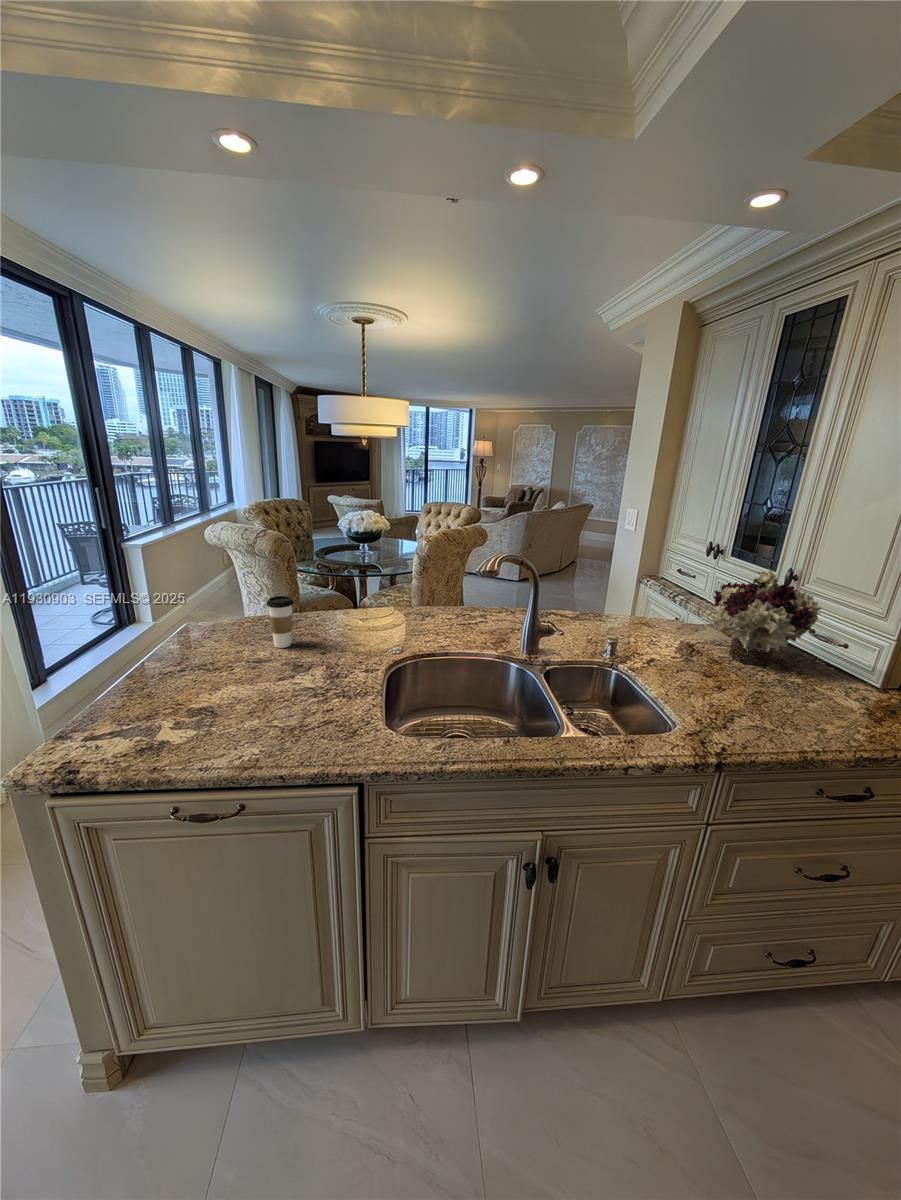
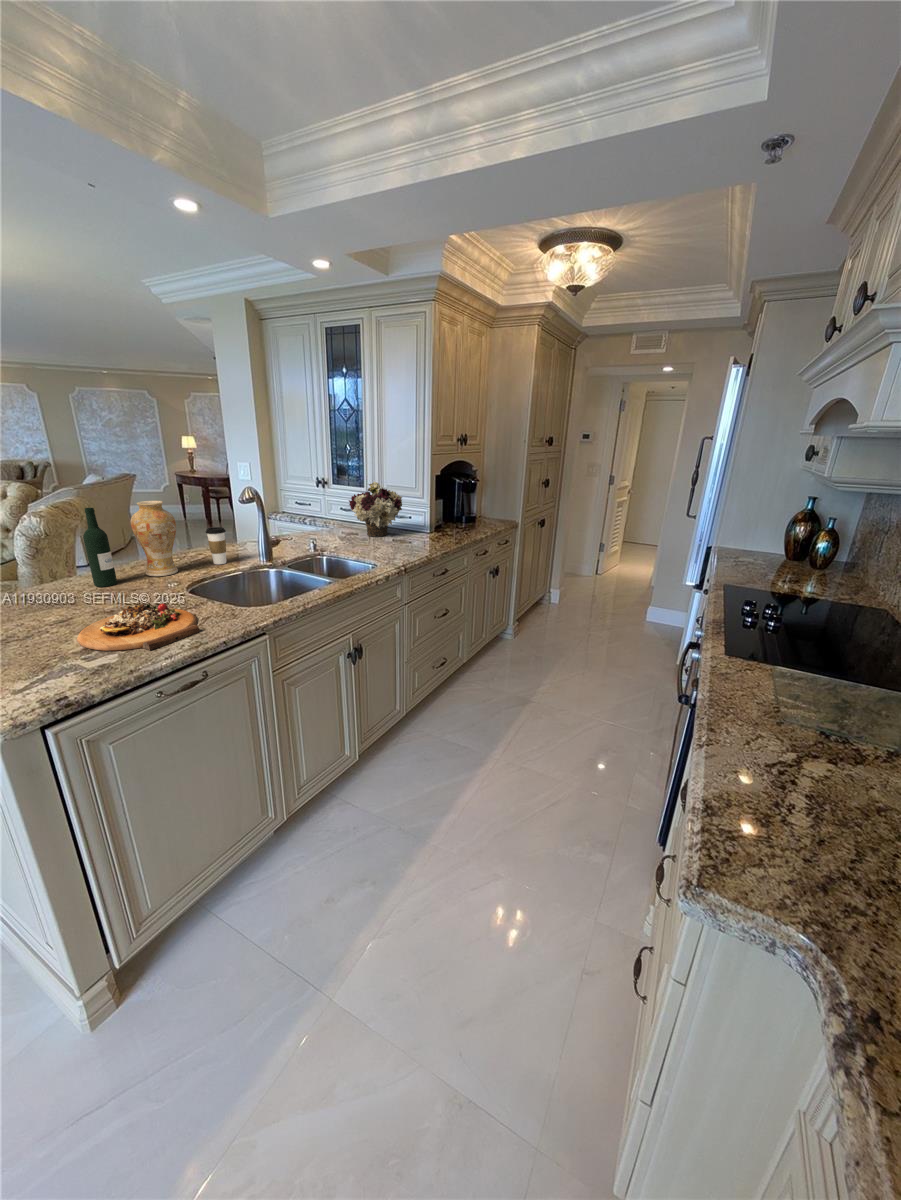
wine bottle: none [352,546,373,629] -> present [83,508,117,587]
vase: none [397,547,441,634] -> present [131,501,178,576]
coffee cup: present [267,596,293,648] -> present [206,527,226,564]
cutting board: none [205,671,337,744] -> present [77,604,200,651]

